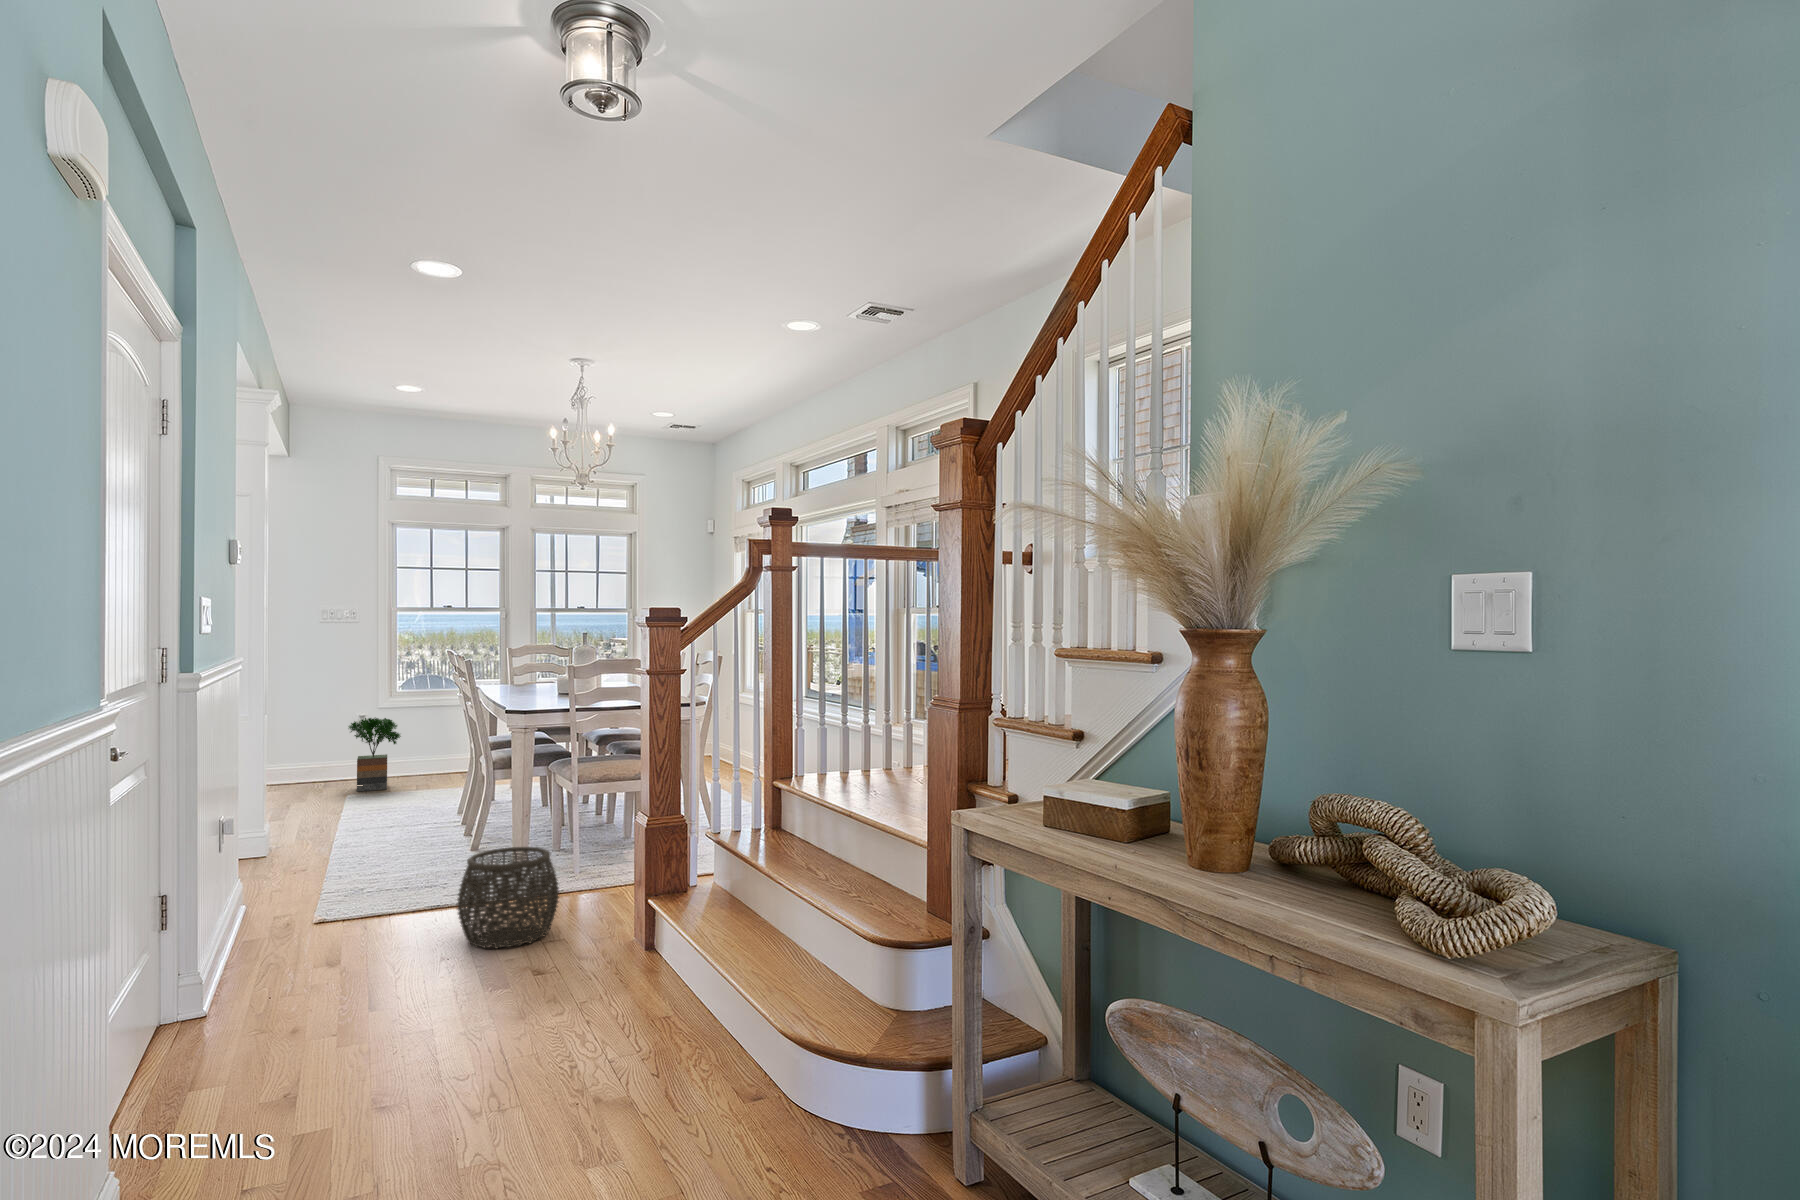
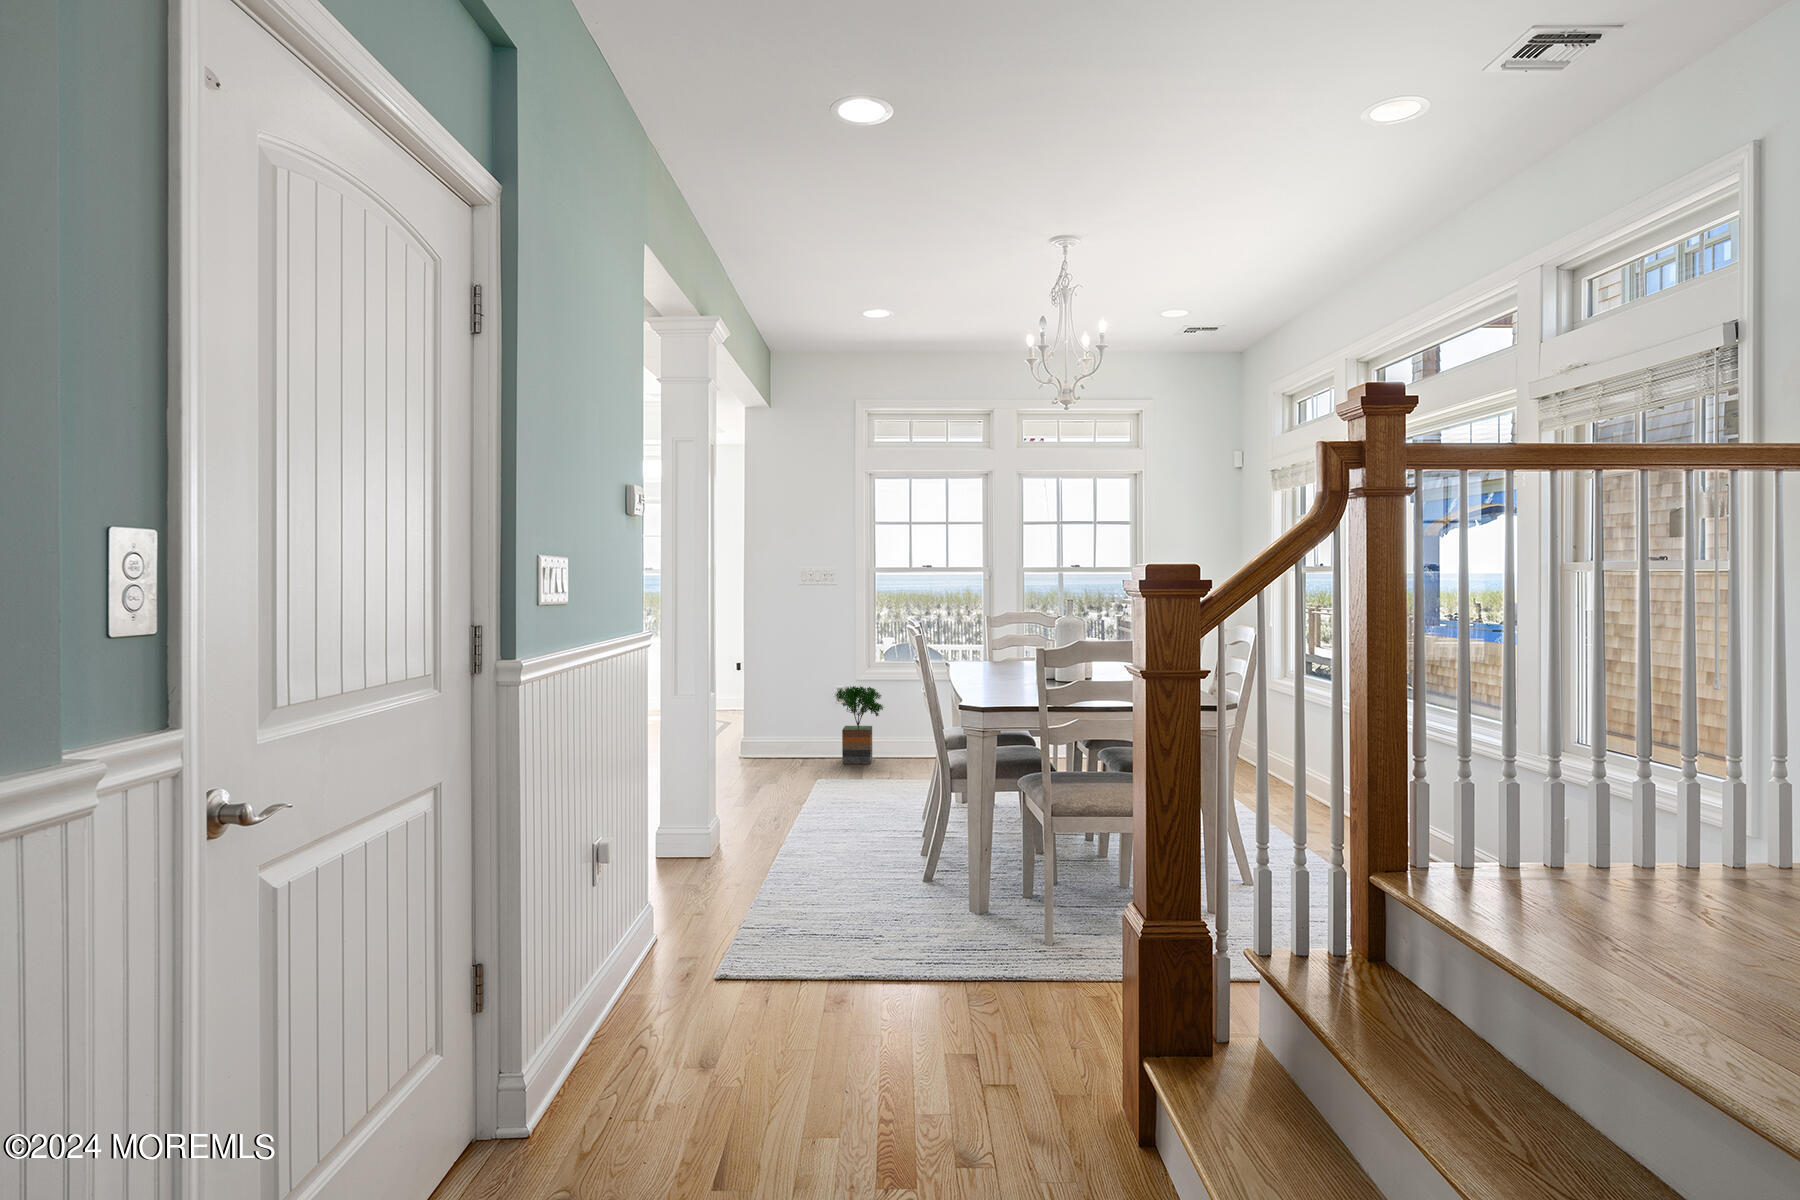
woven basket: present [457,847,559,949] -> none [866,917,1007,1084]

